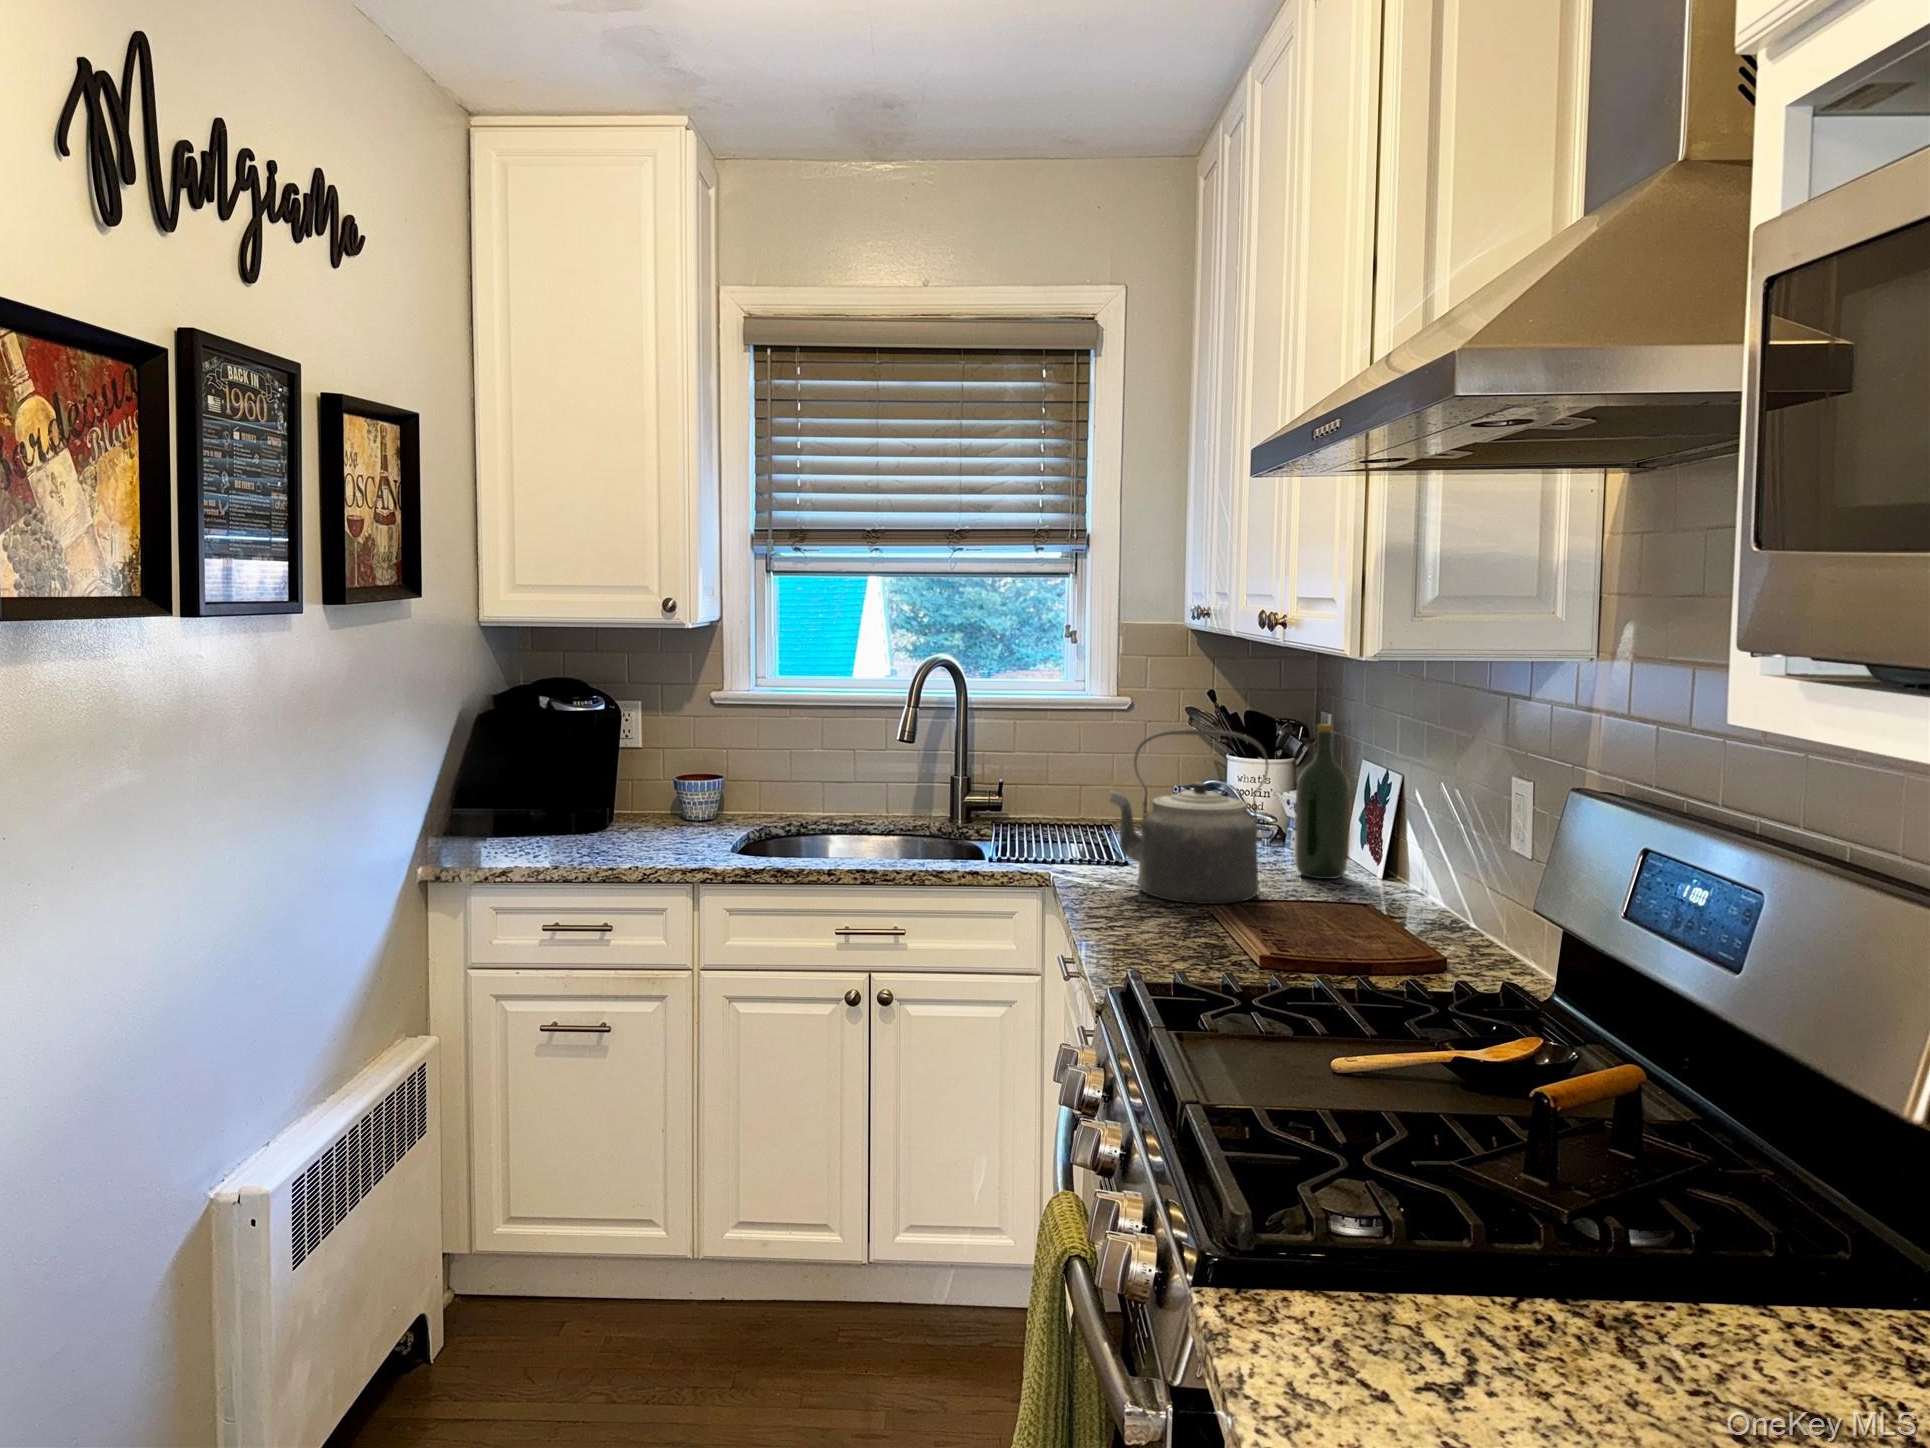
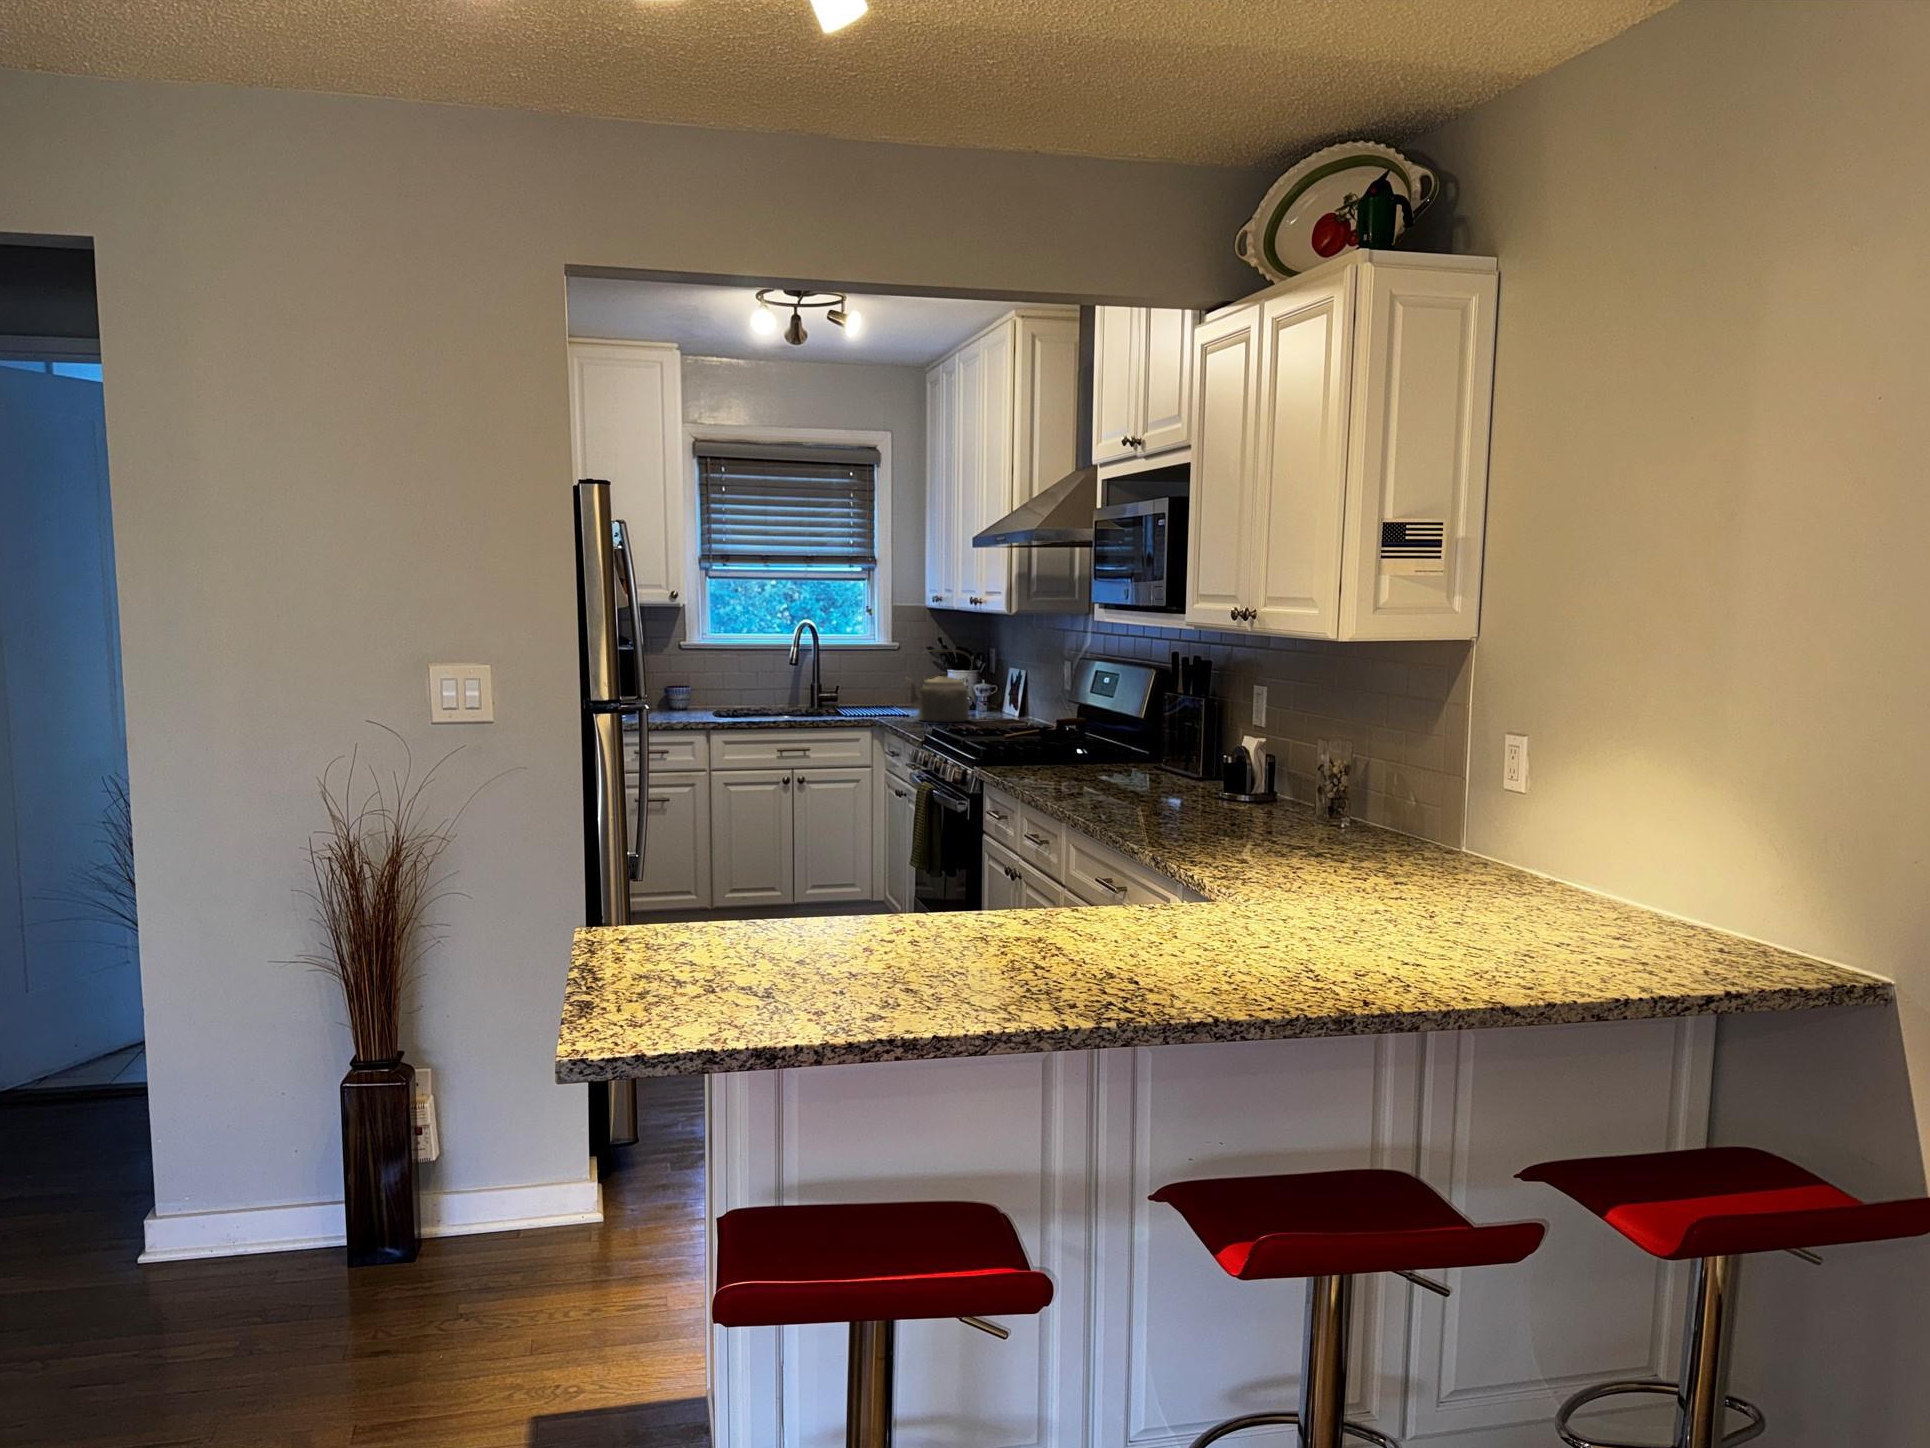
wine bottle: present [1295,724,1351,879] -> none [983,649,1006,717]

